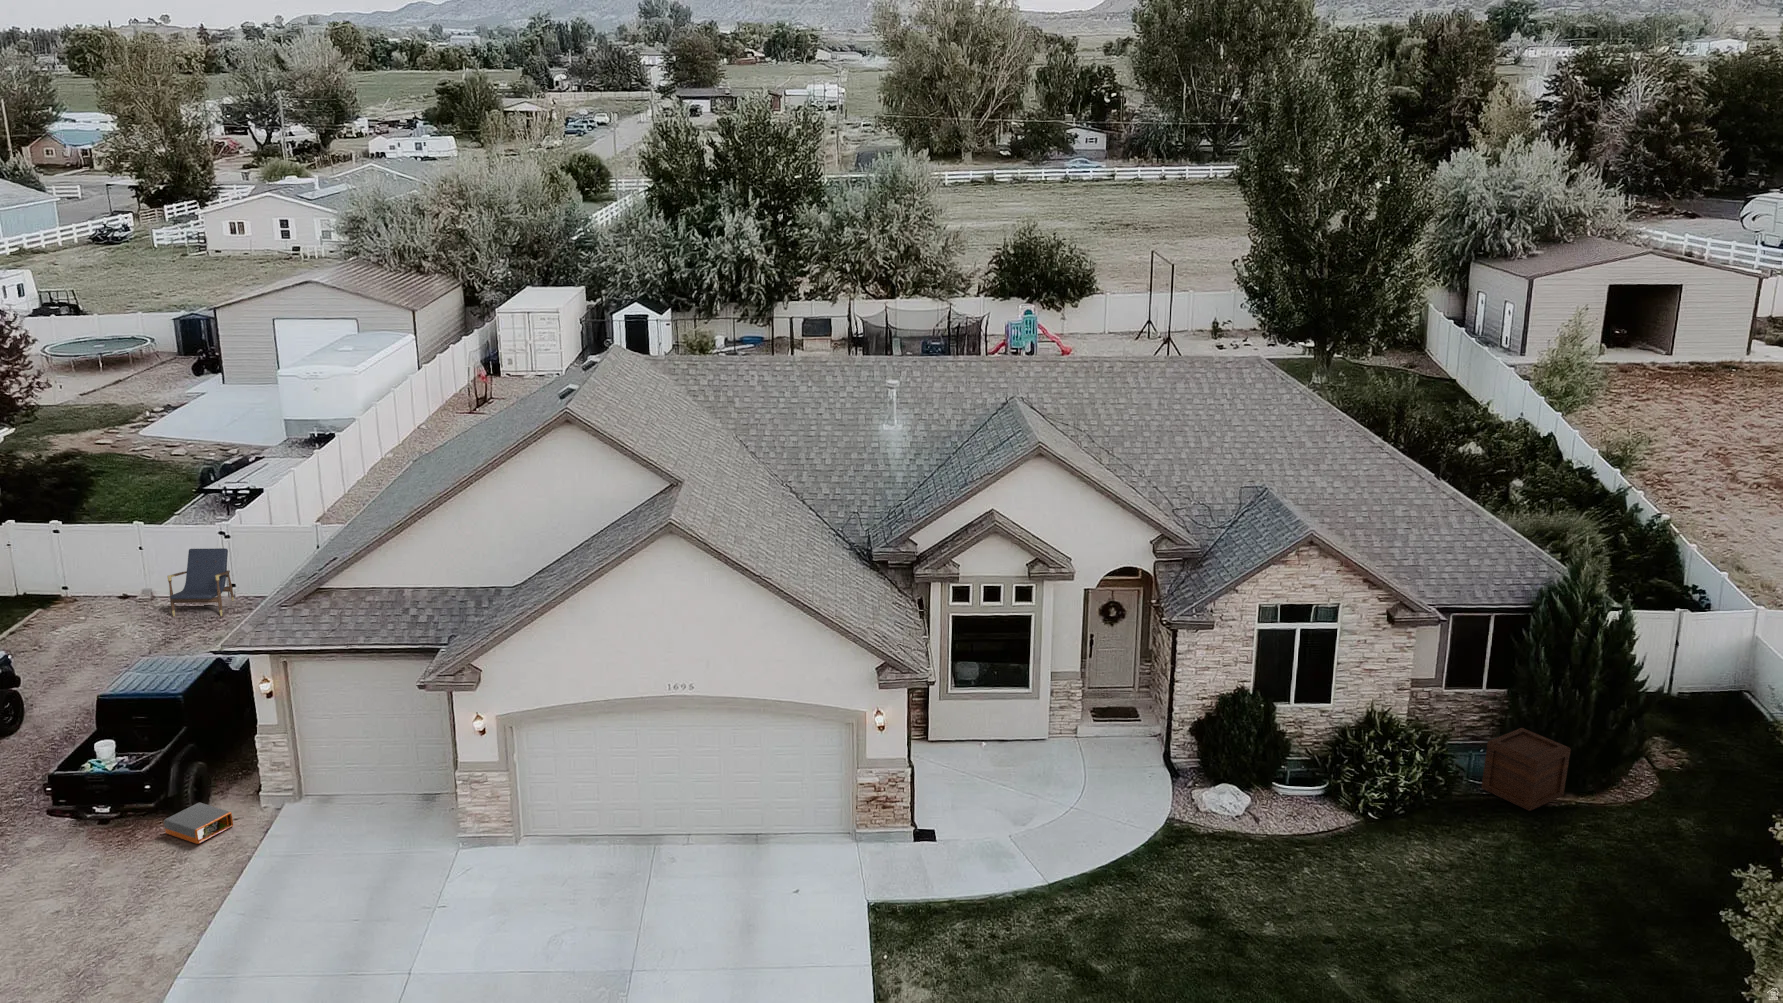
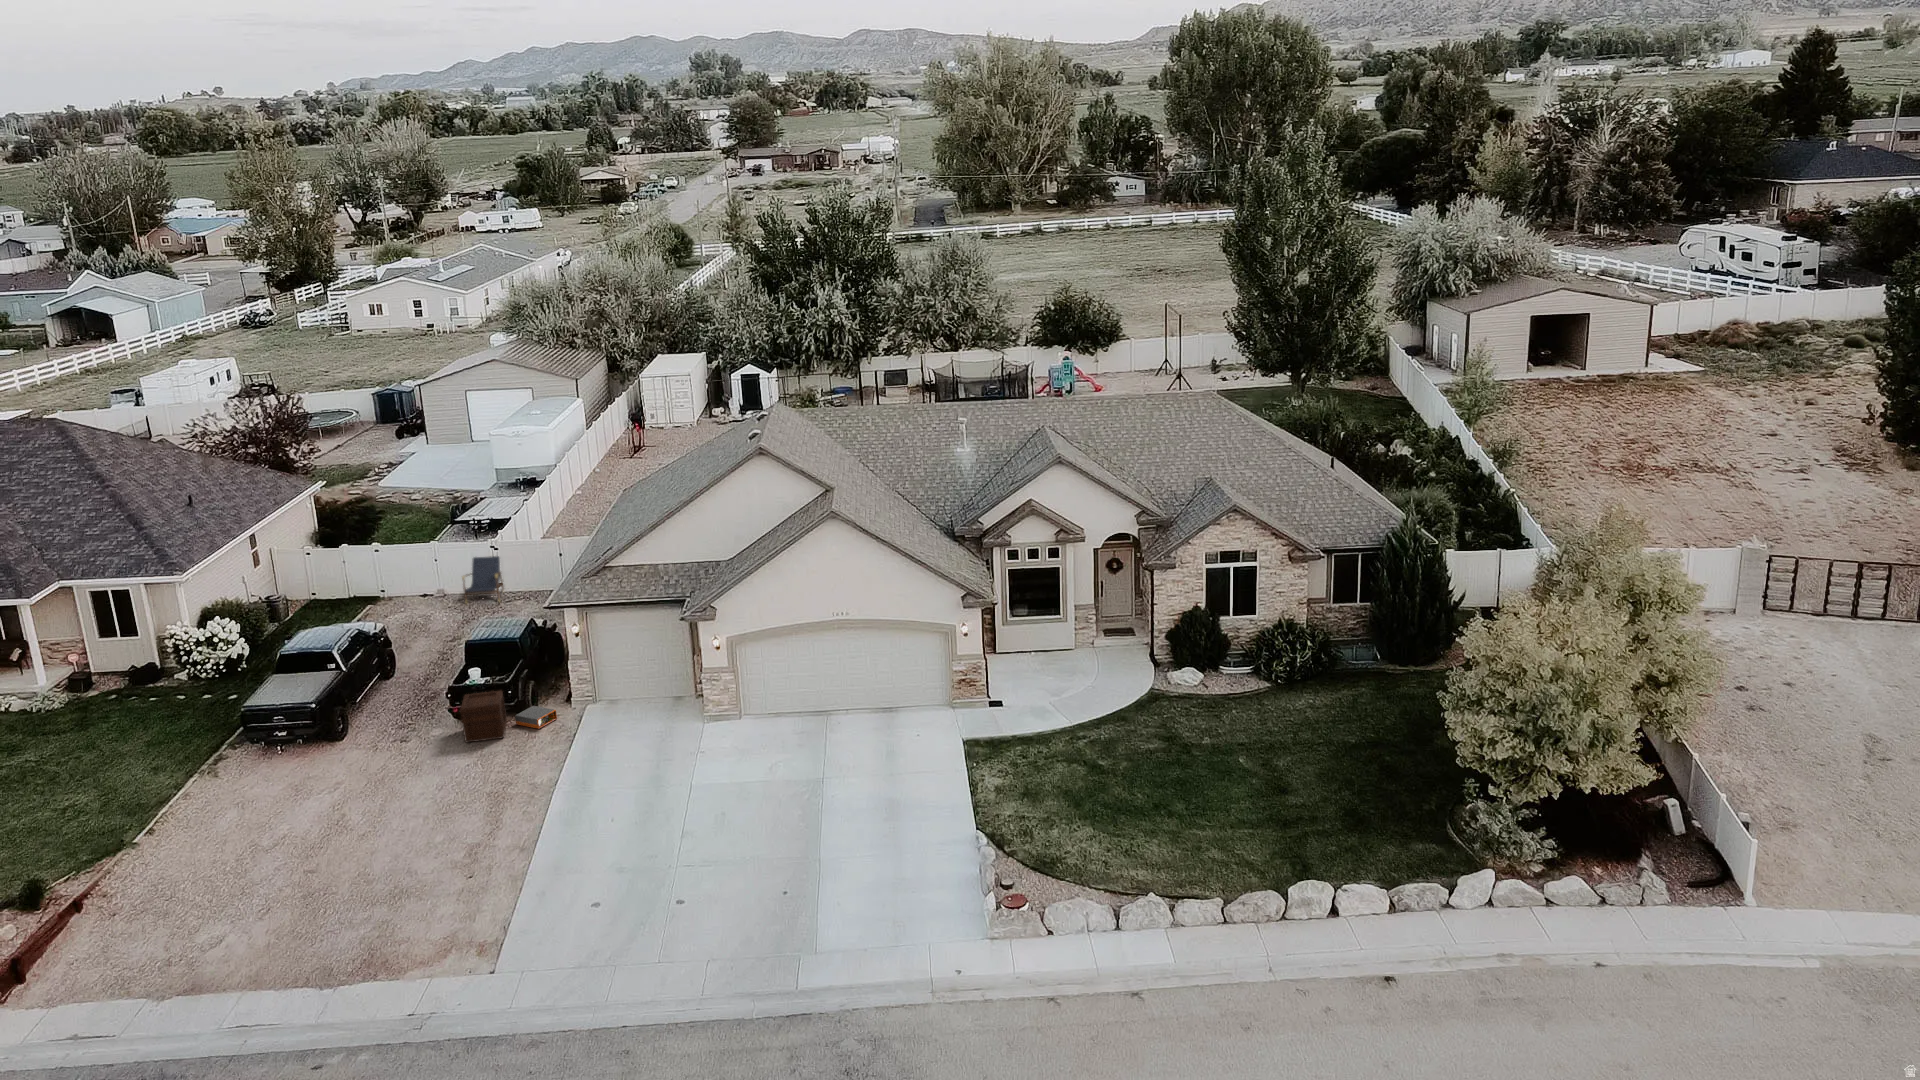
wooden crate: present [1481,728,1571,811] -> present [460,691,507,743]

